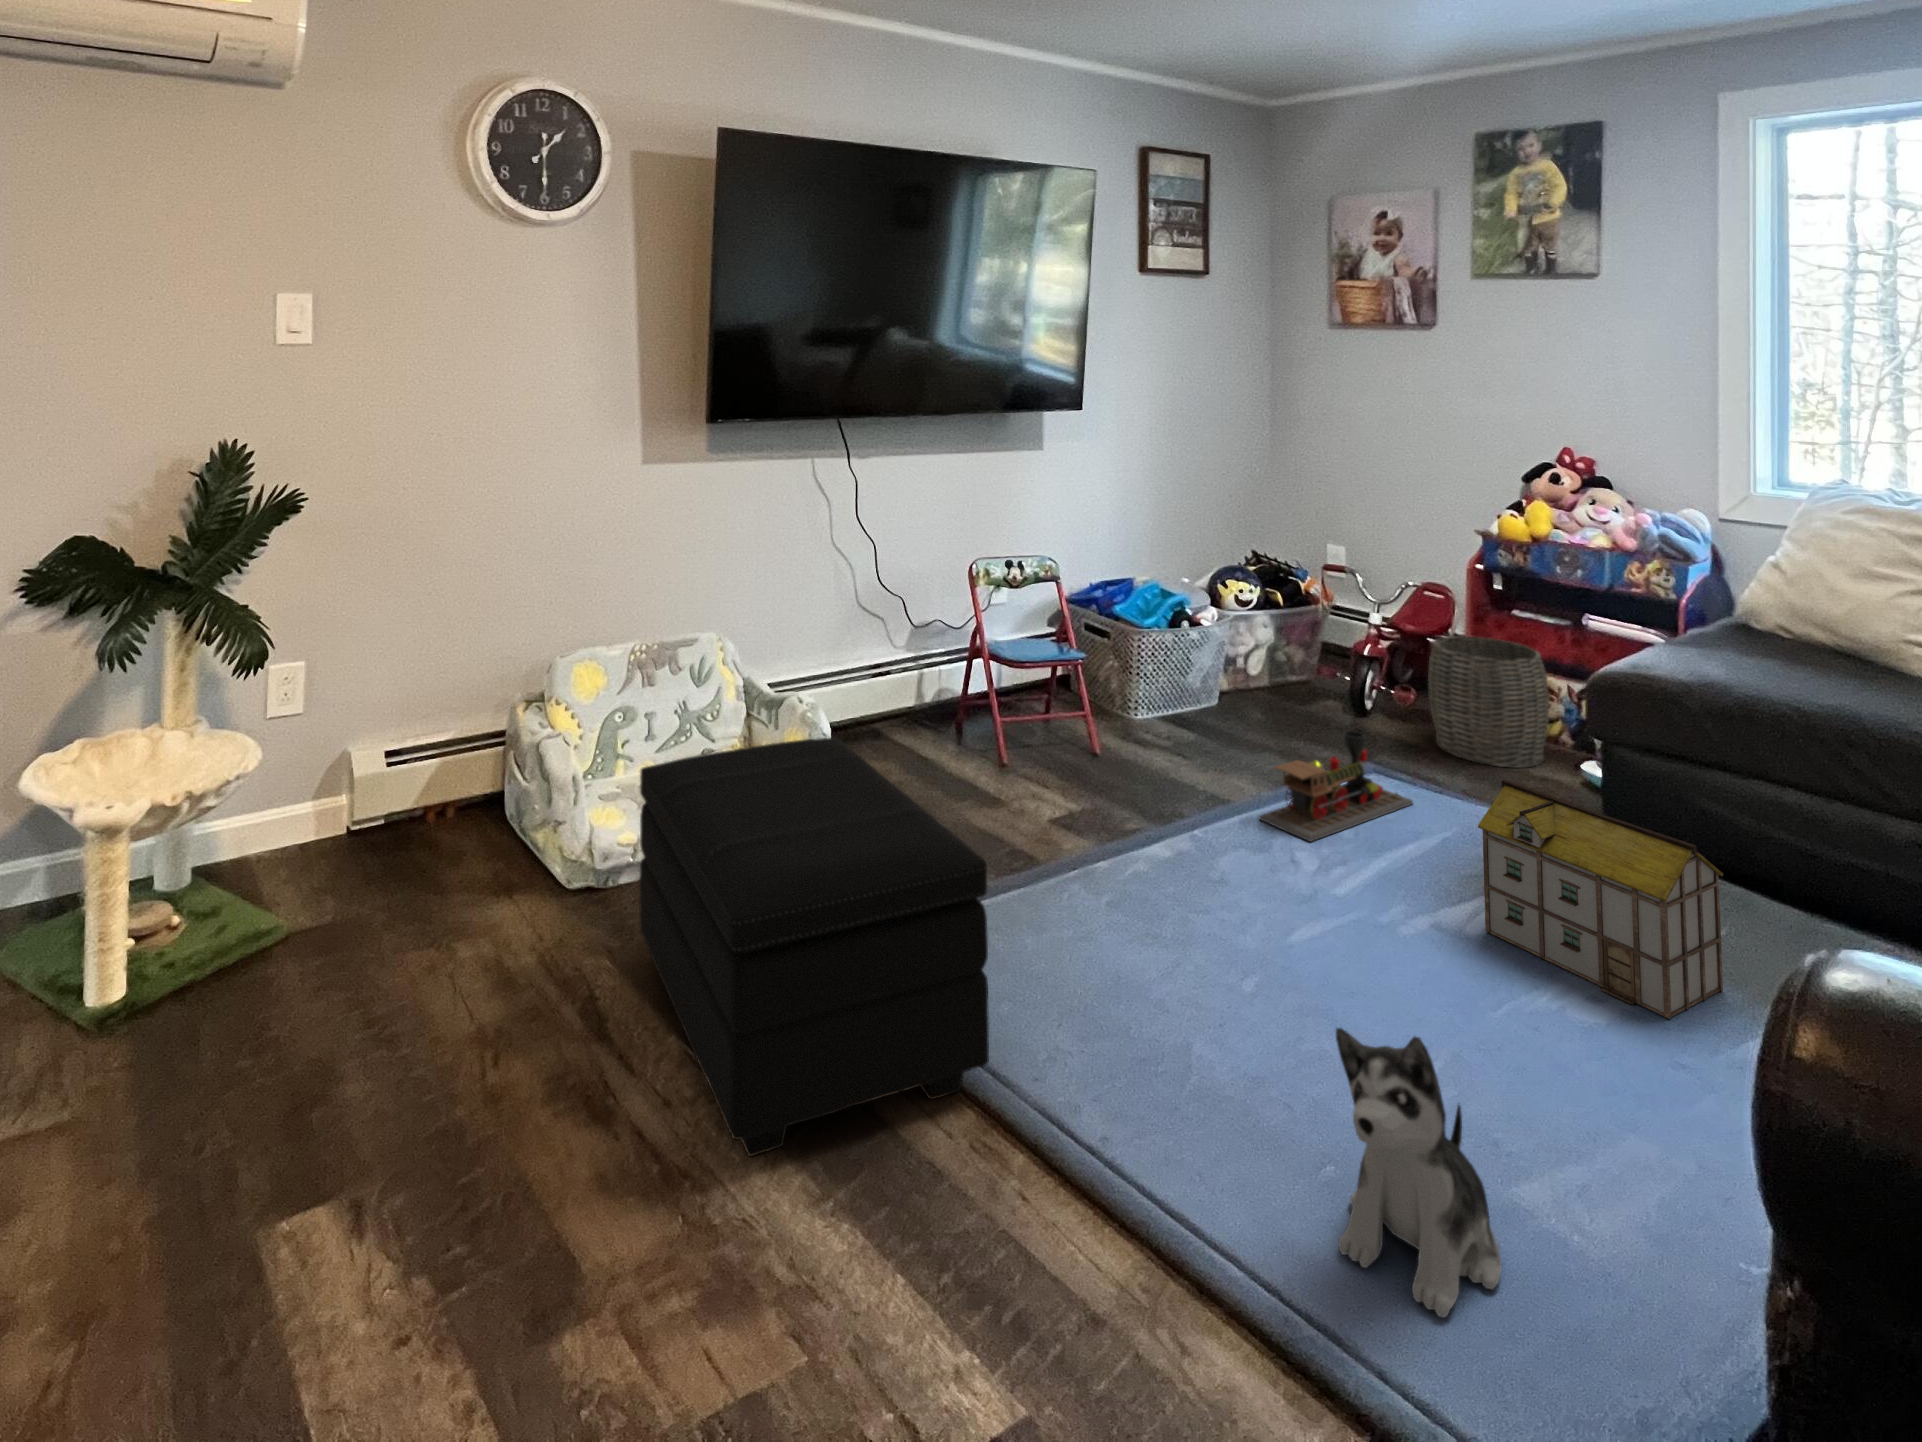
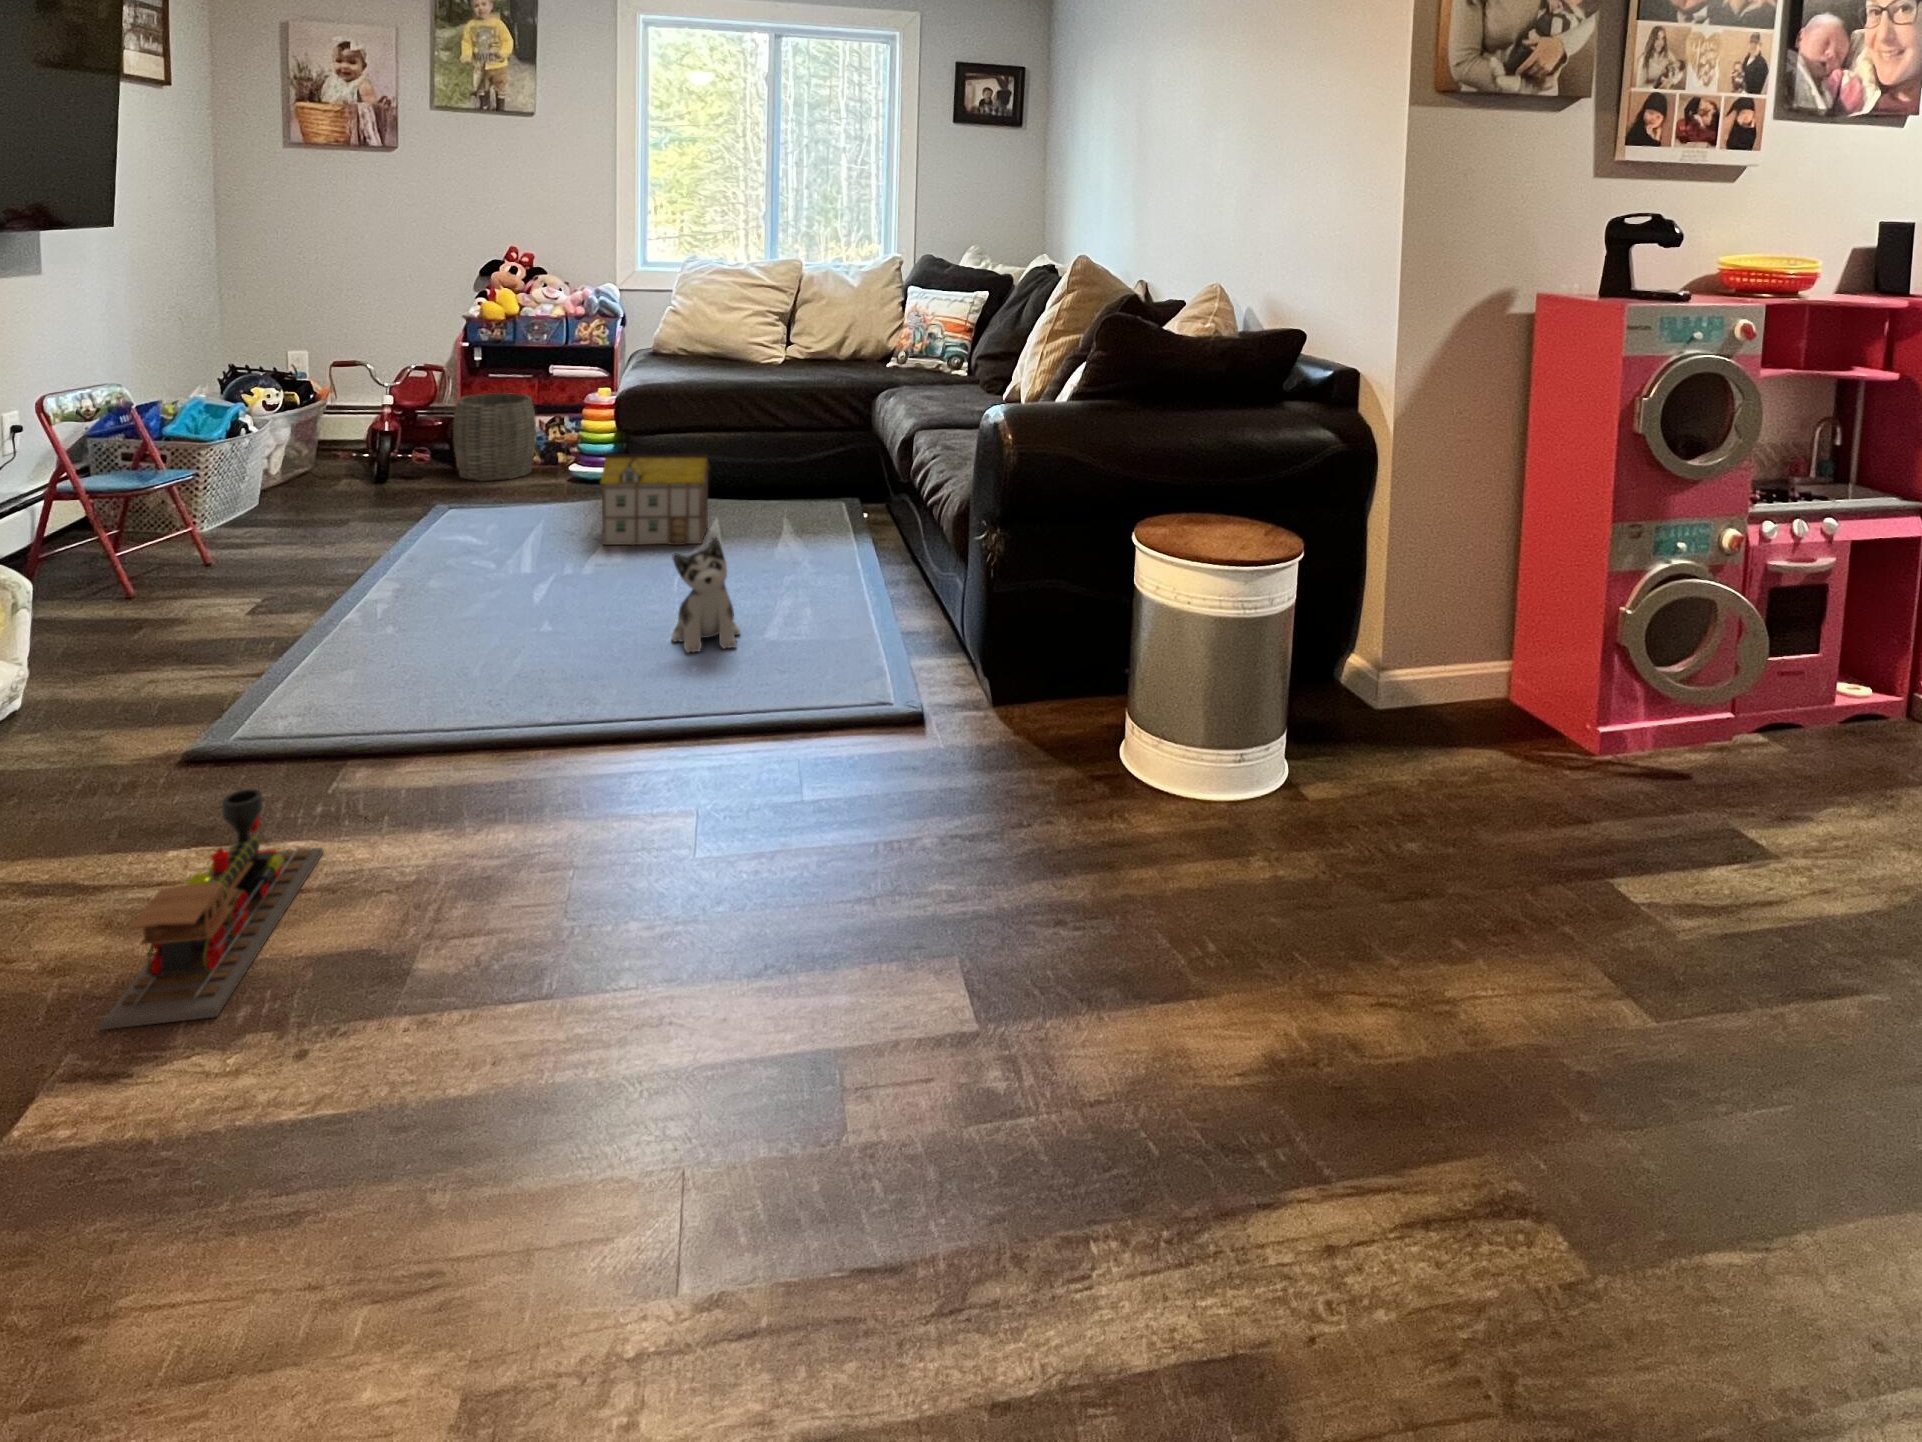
toy train: present [1259,731,1413,842] -> present [99,789,323,1030]
footstool: present [640,737,989,1156] -> none [49,542,475,791]

